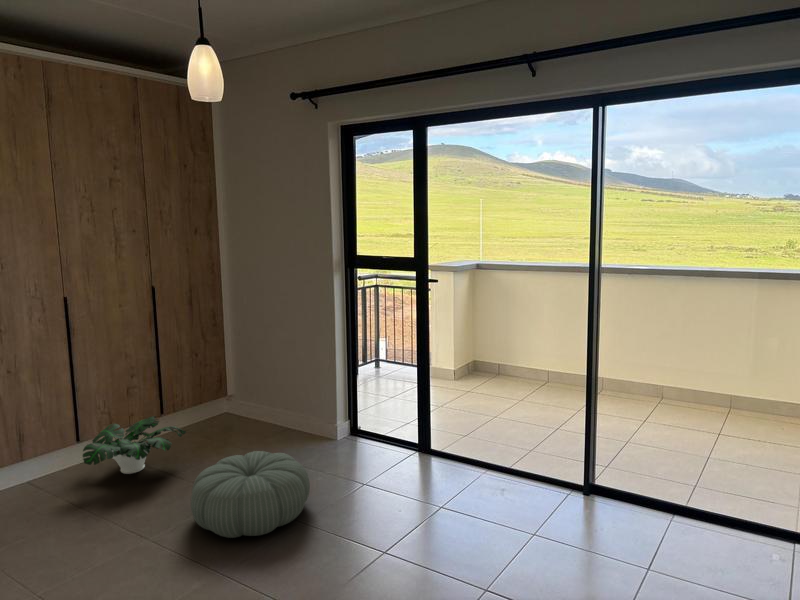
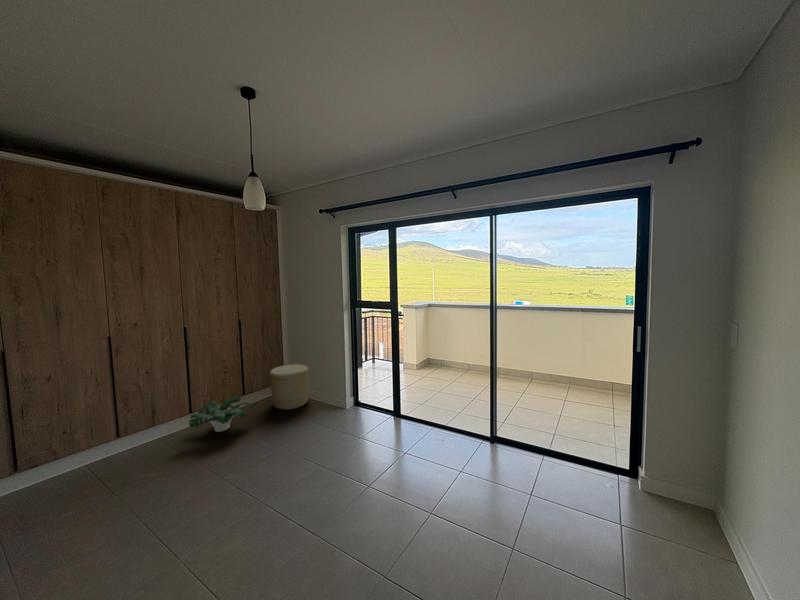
woven basket: none [203,366,270,441] -> present [269,364,309,410]
pouf: present [191,451,310,538] -> none [250,418,326,475]

